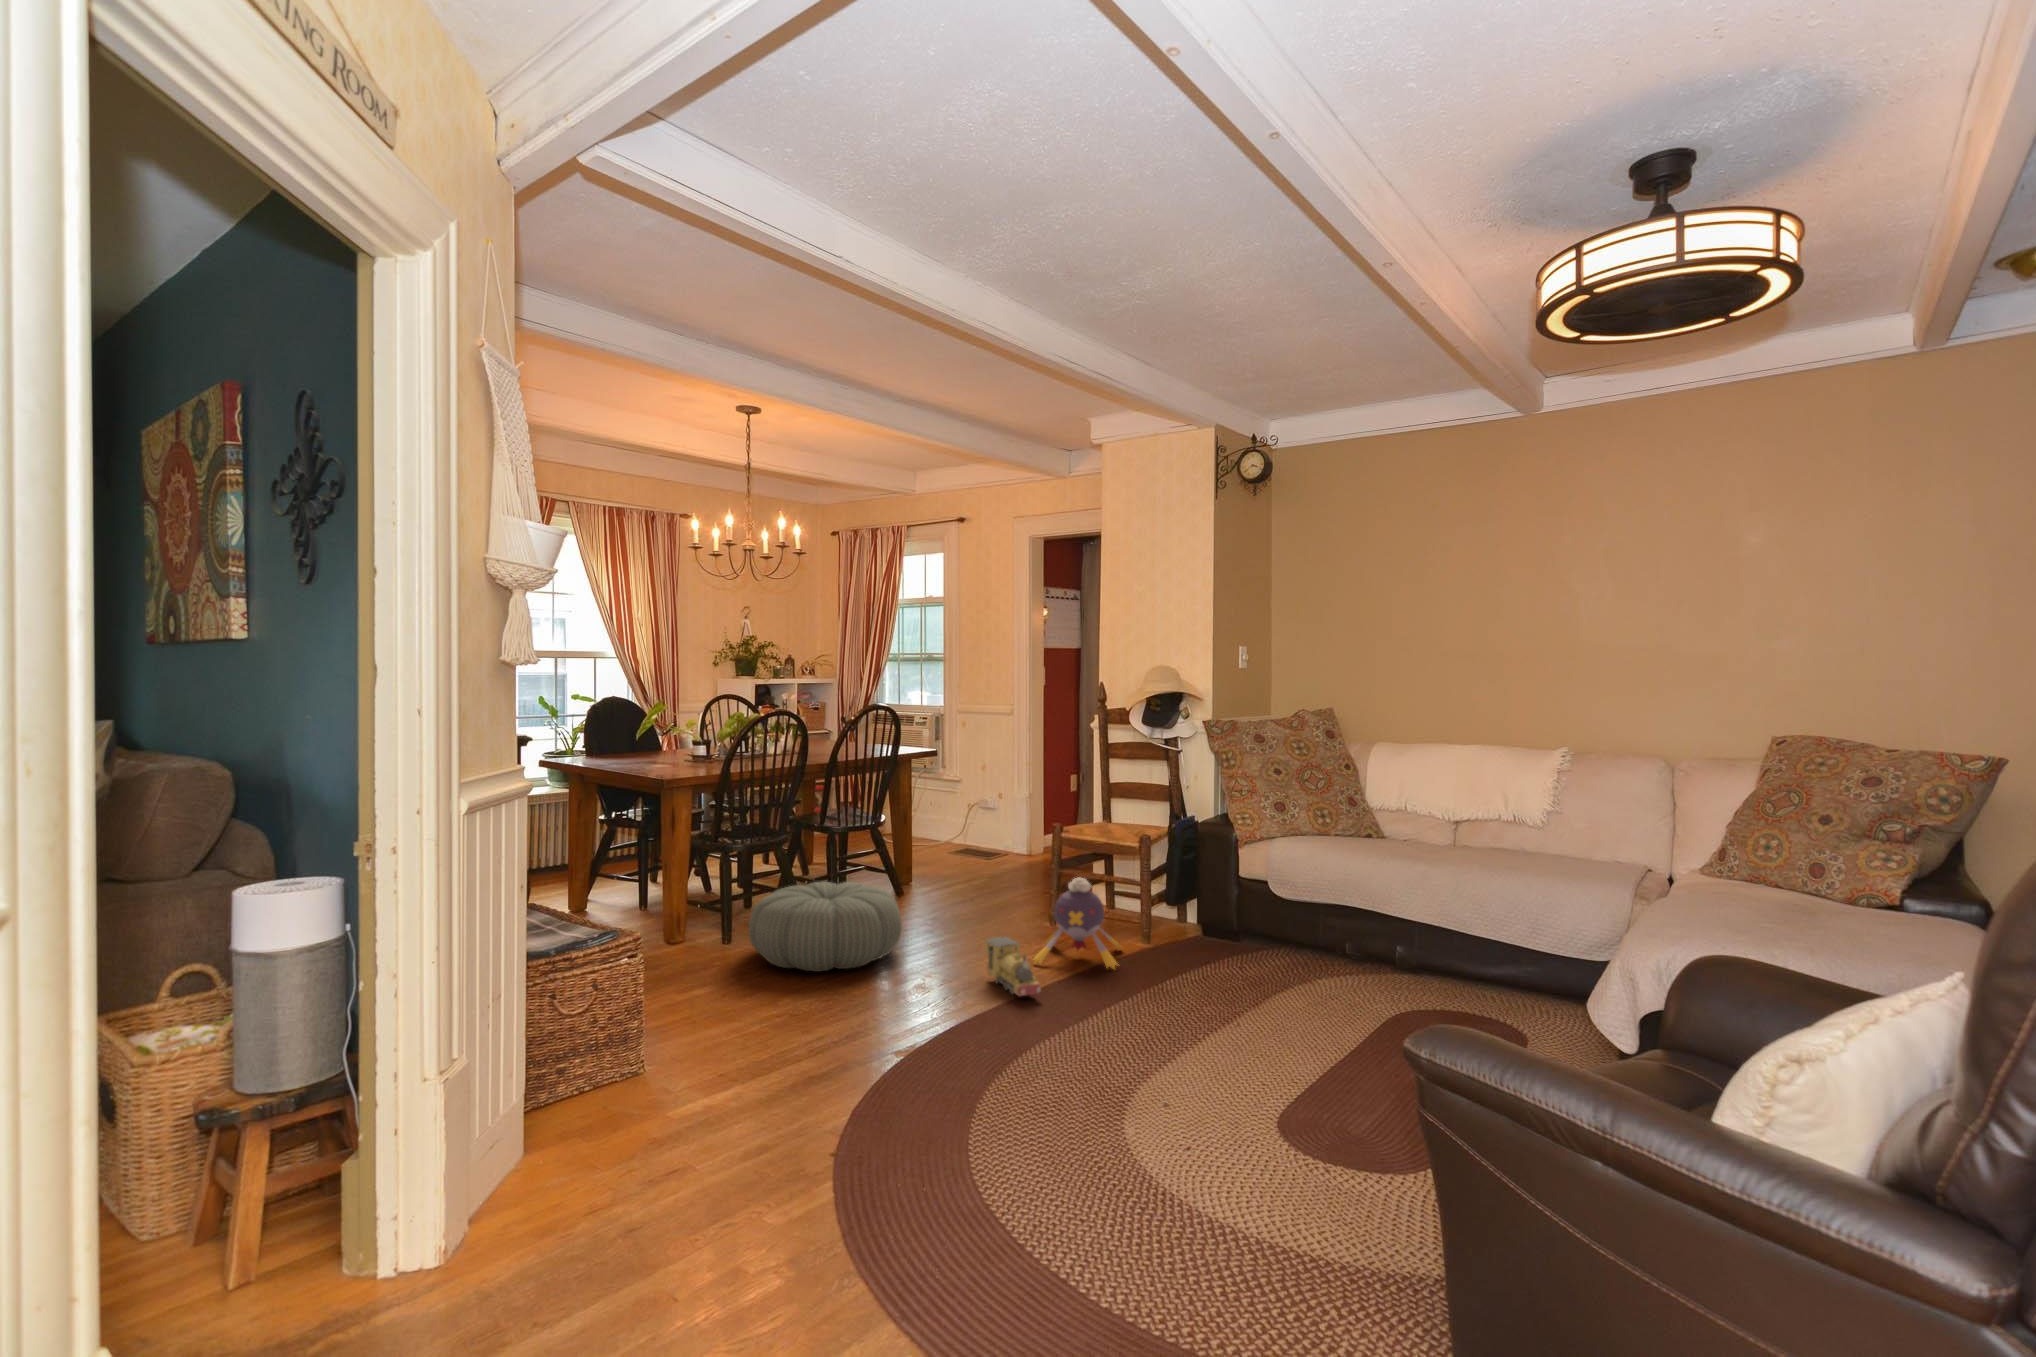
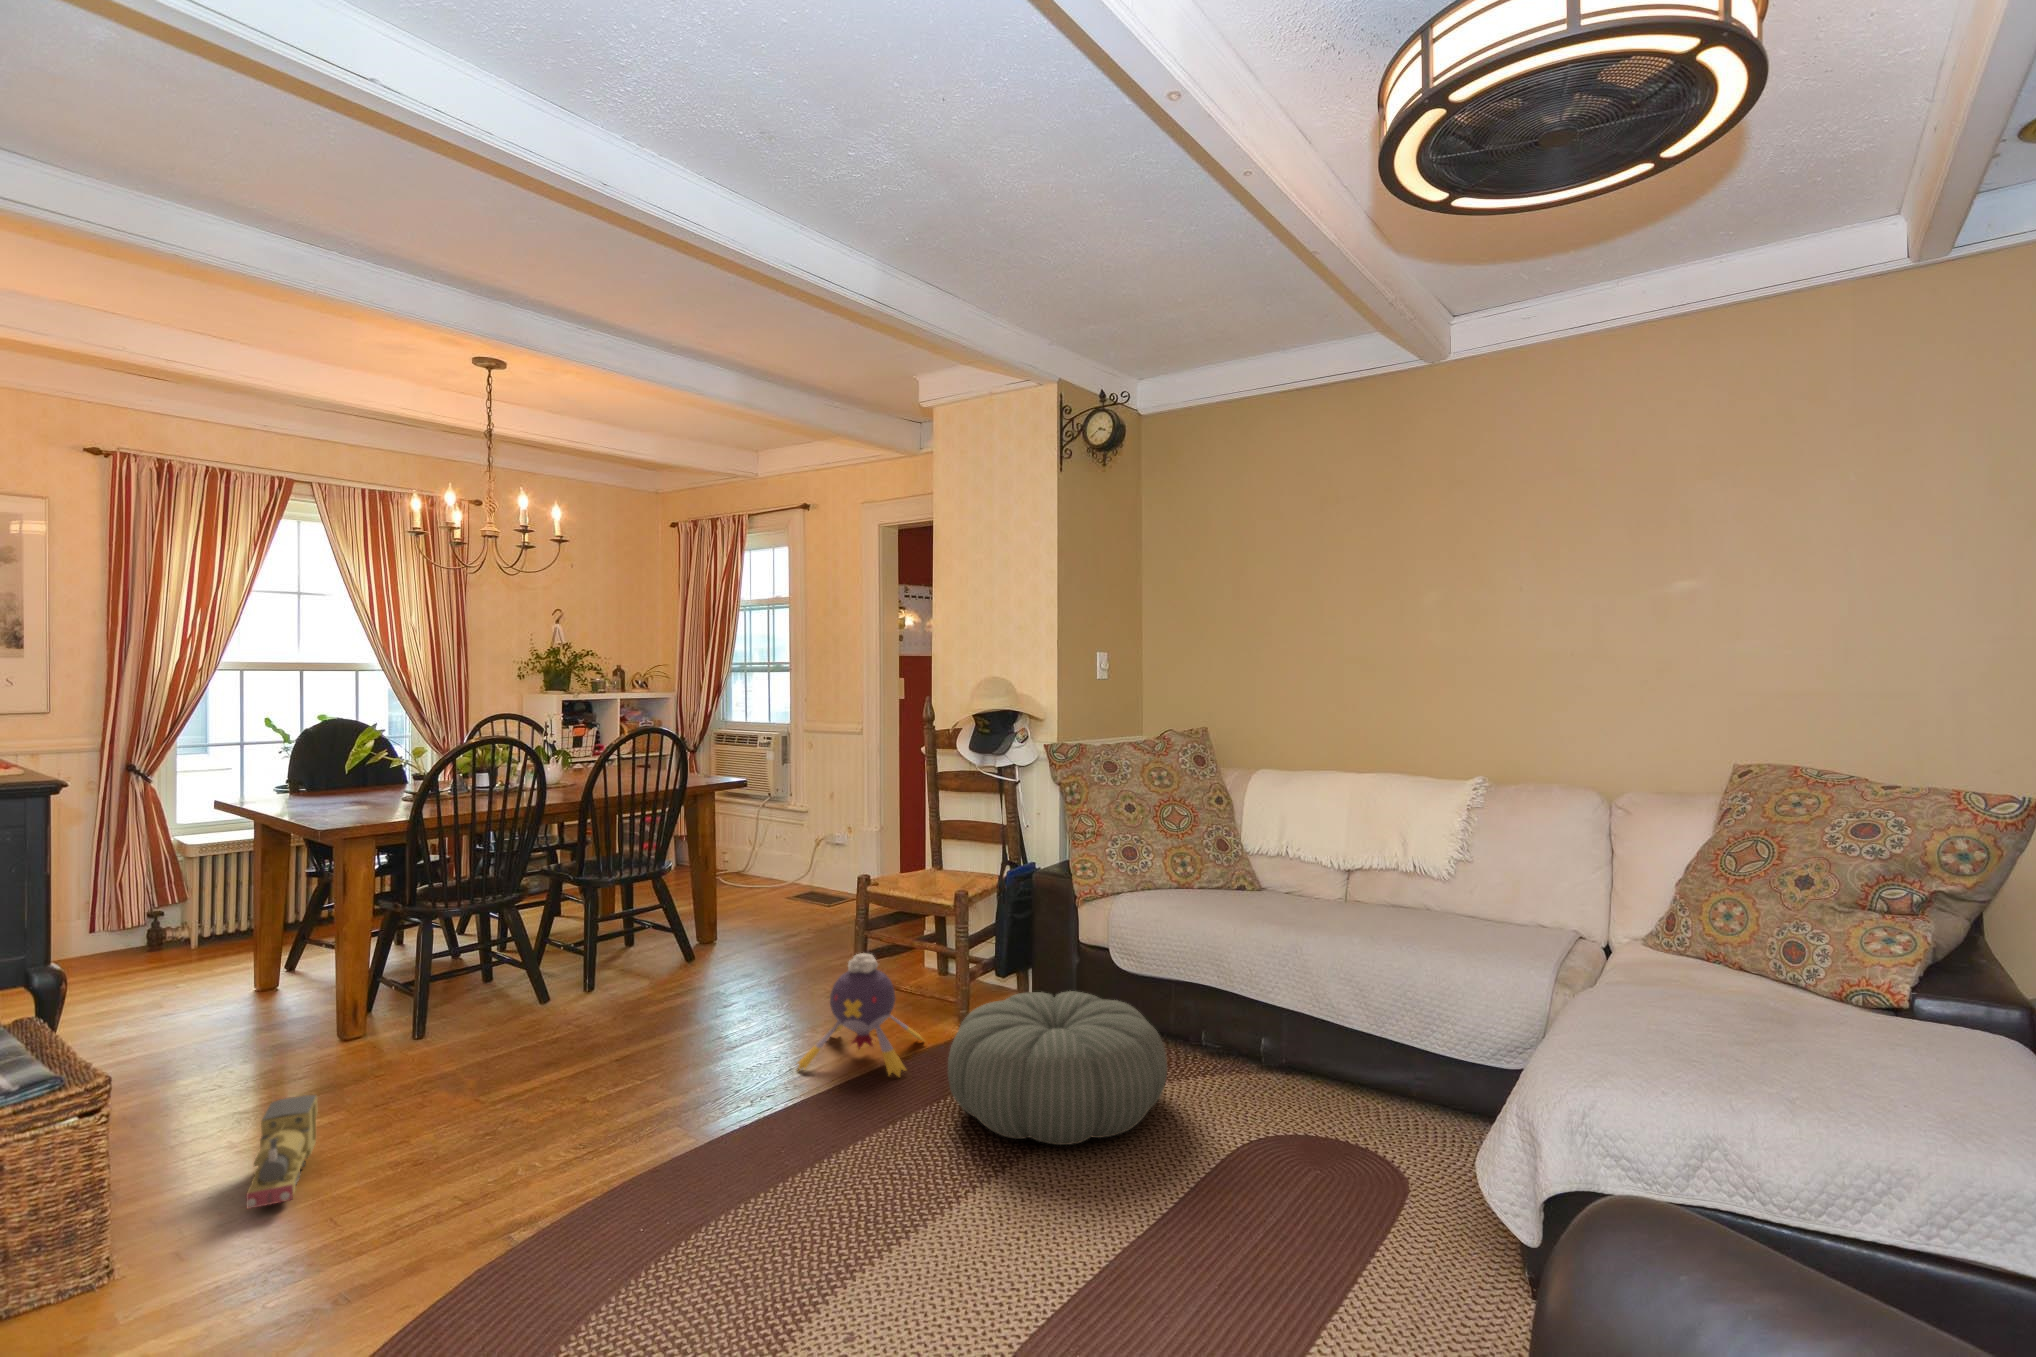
pouf: present [749,882,902,971] -> present [948,991,1167,1145]
toy train: present [985,937,1041,996] -> present [246,1095,318,1209]

